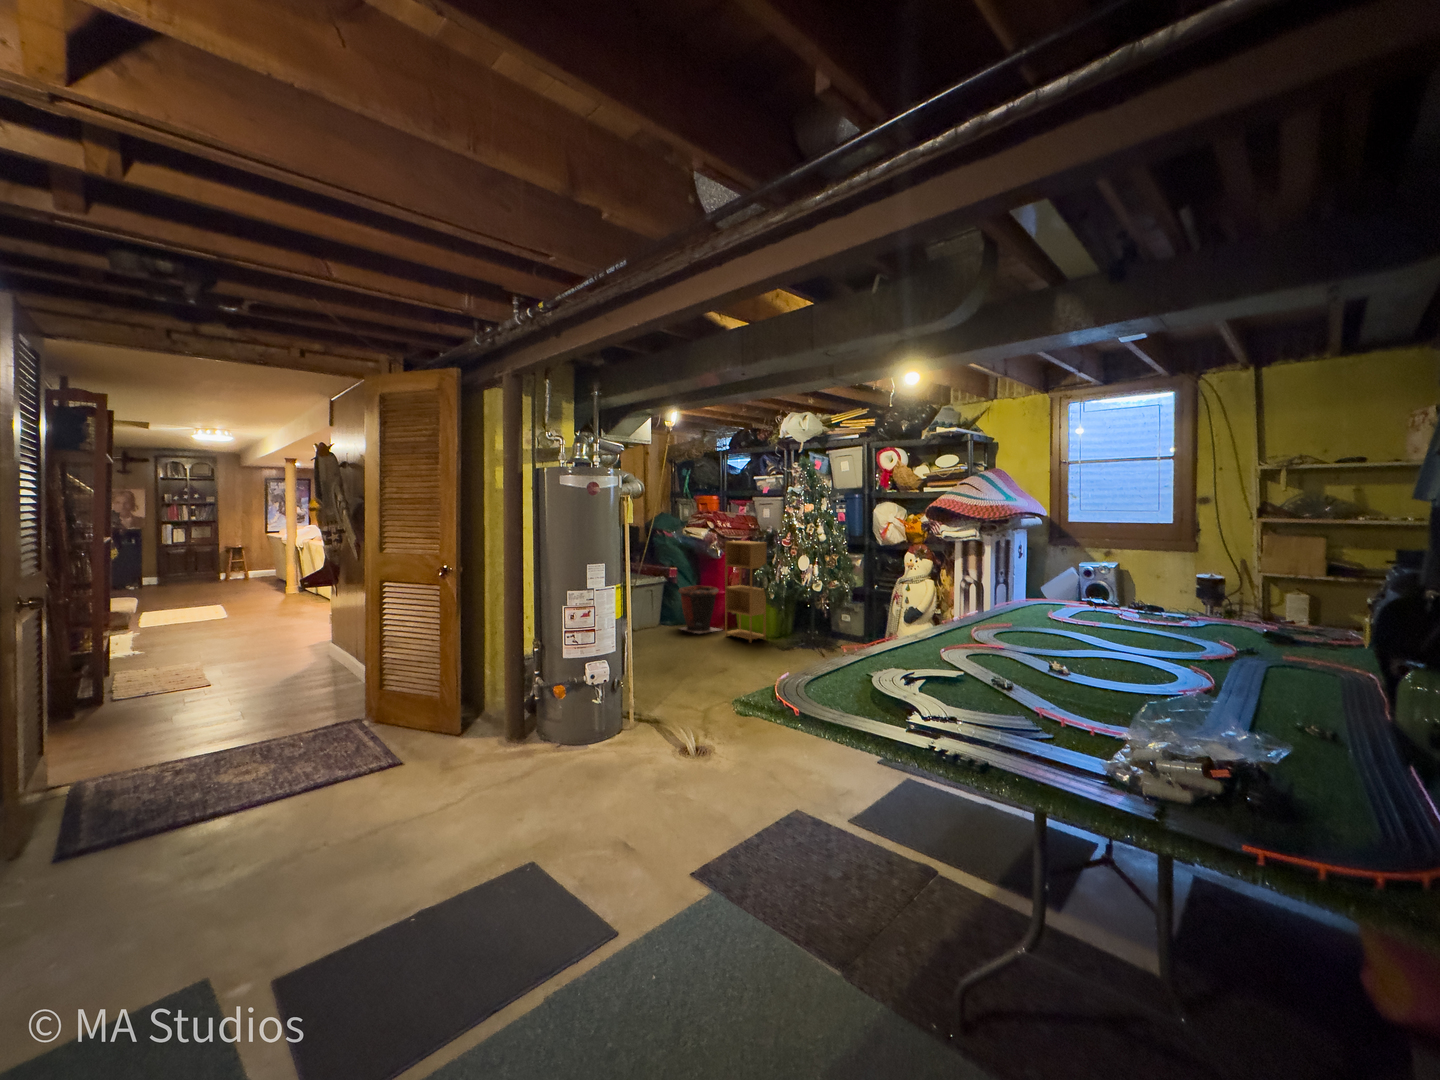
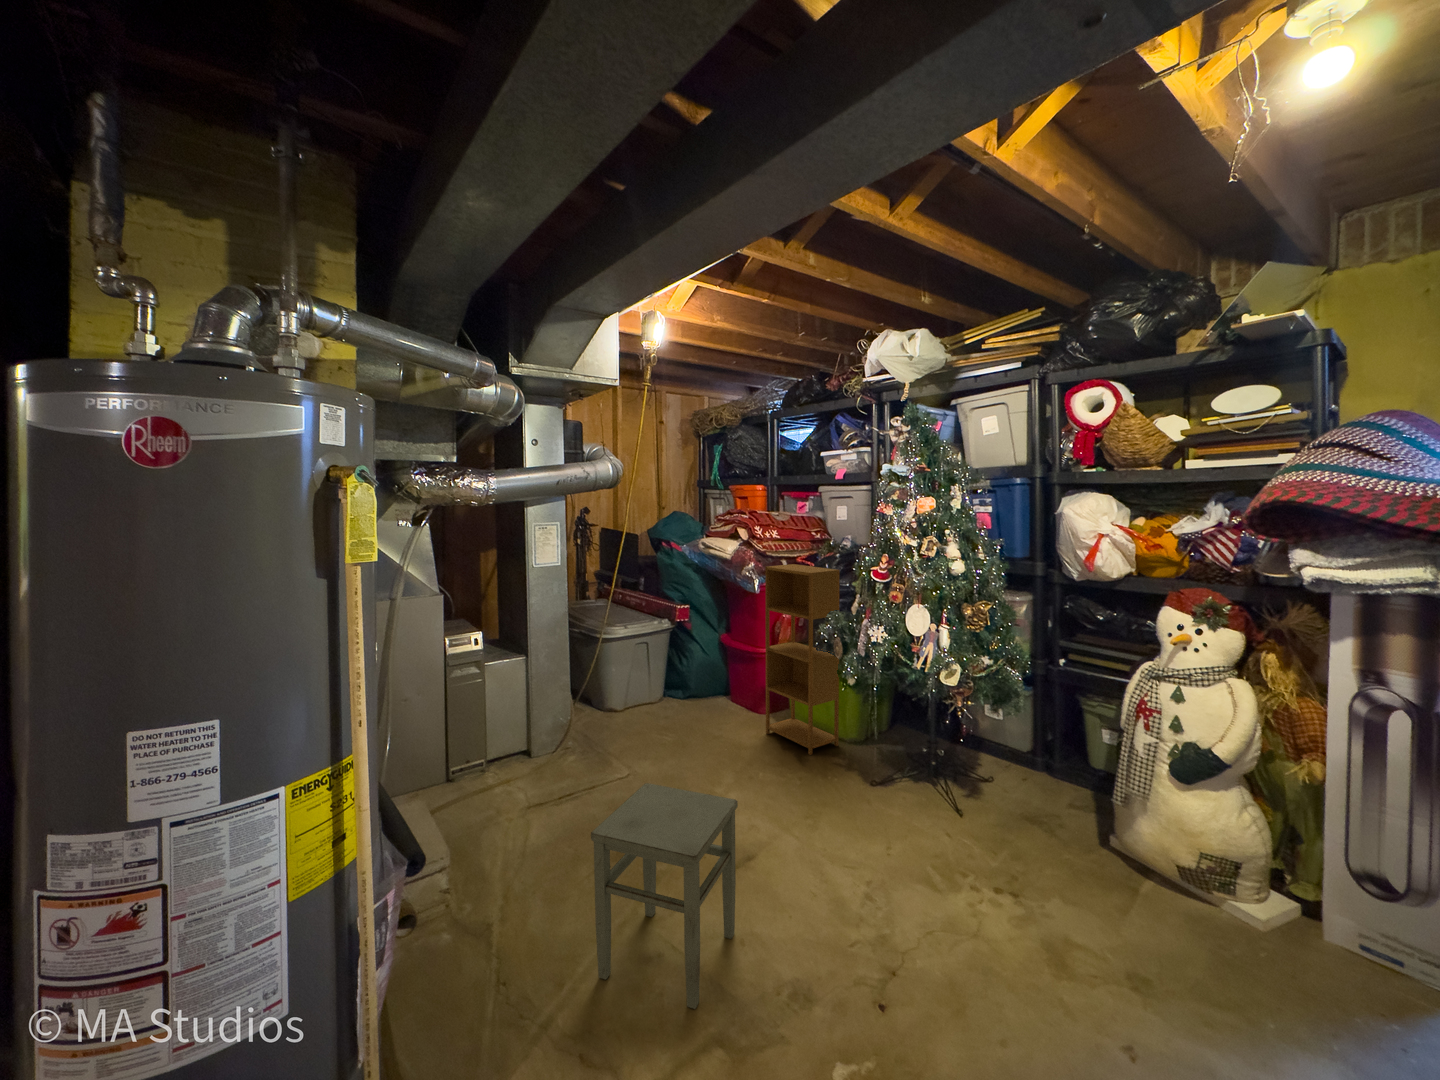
trash can: present [679,586,719,634] -> none [689,636,766,725]
stool: none [668,627,724,700] -> present [591,783,738,1009]

